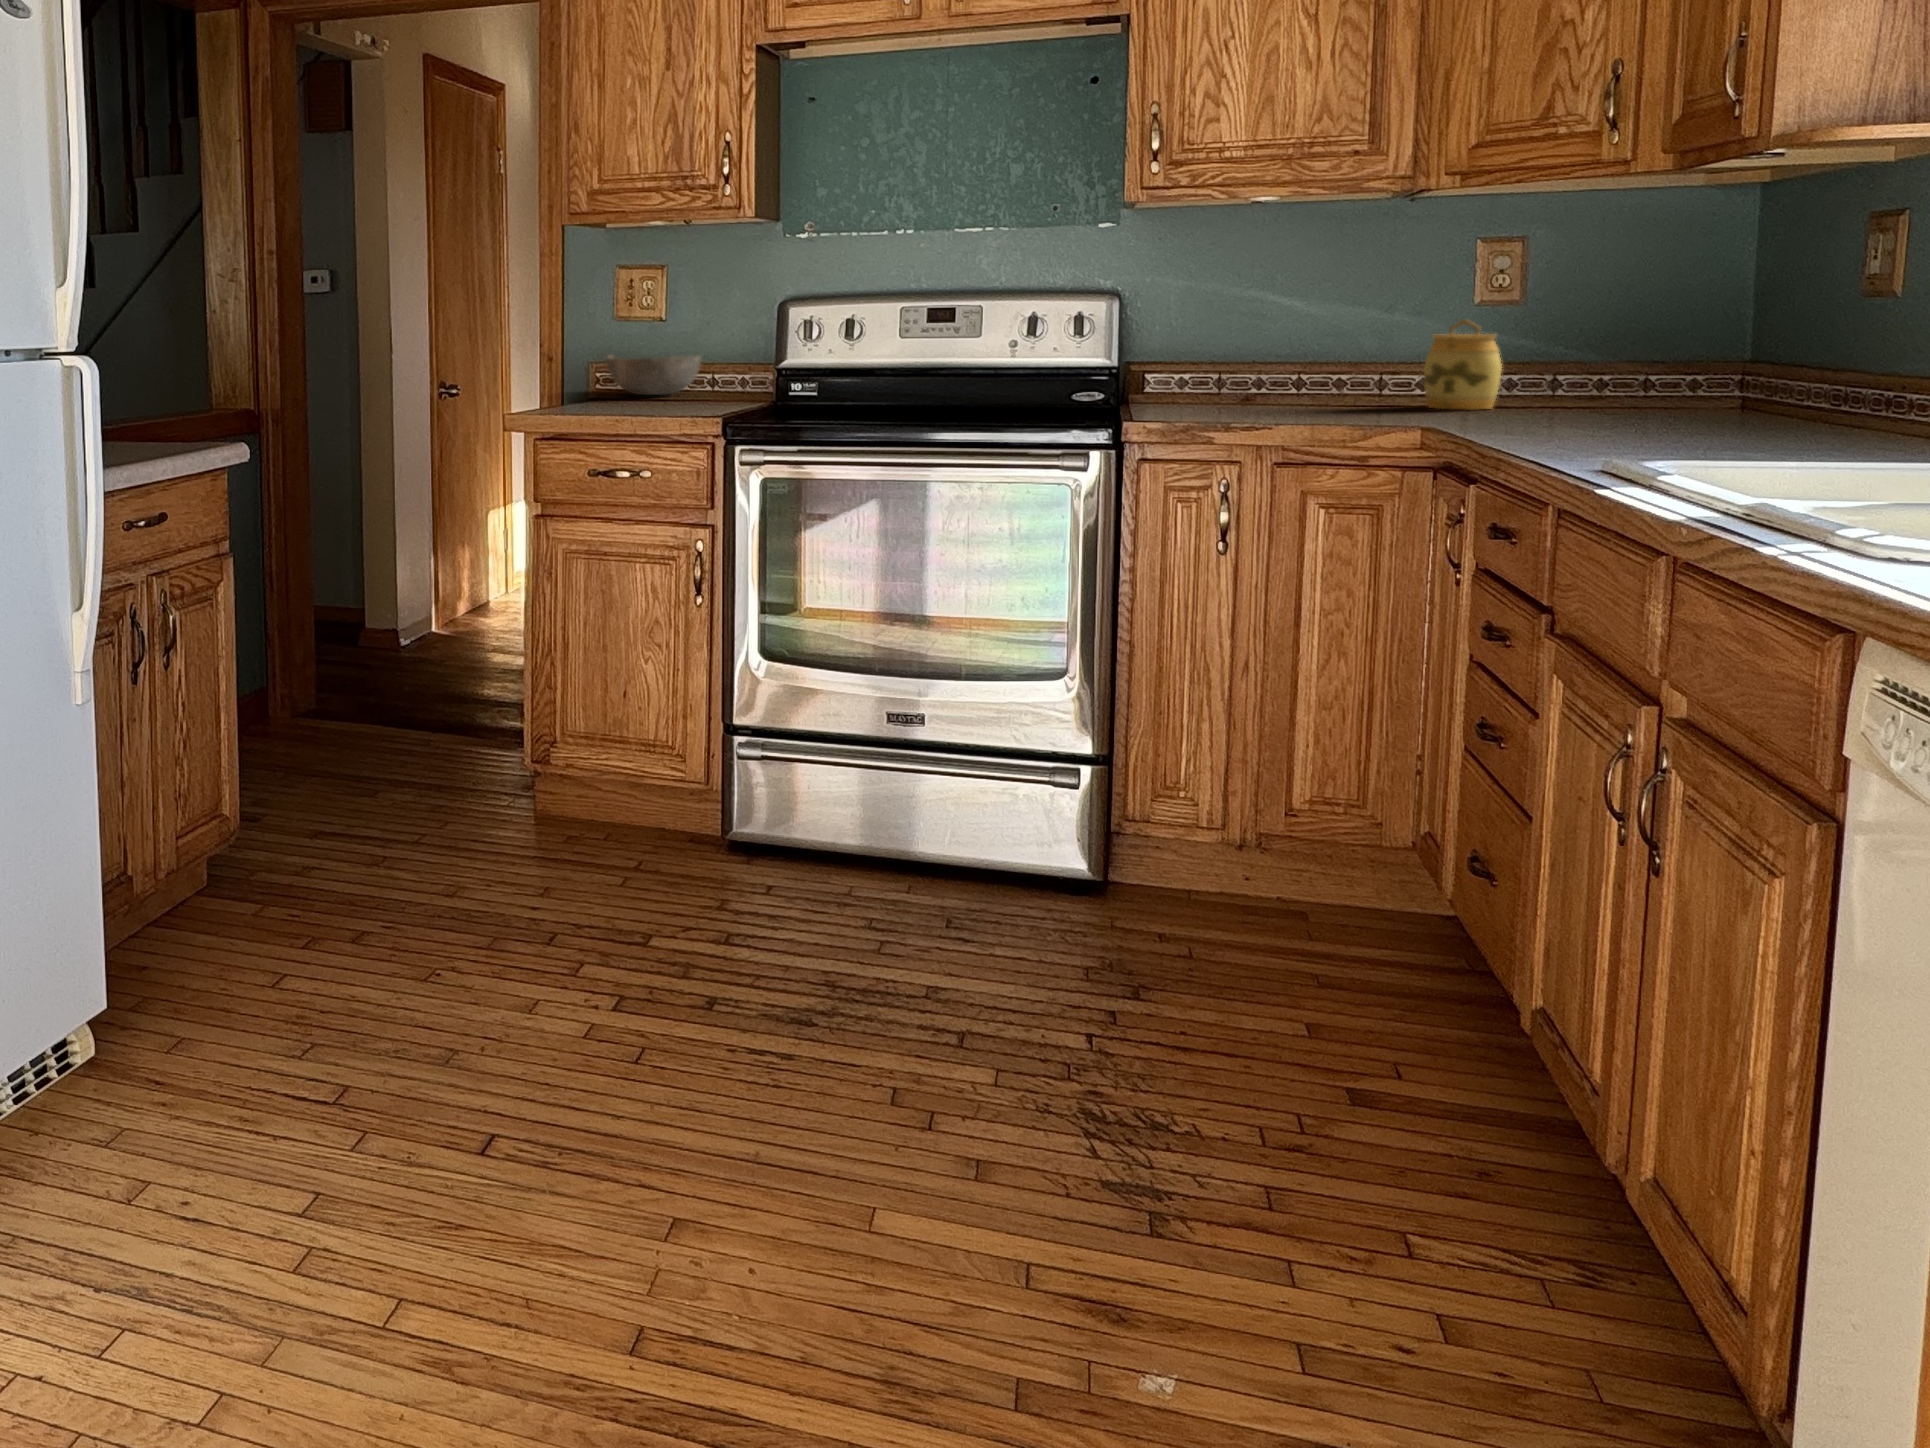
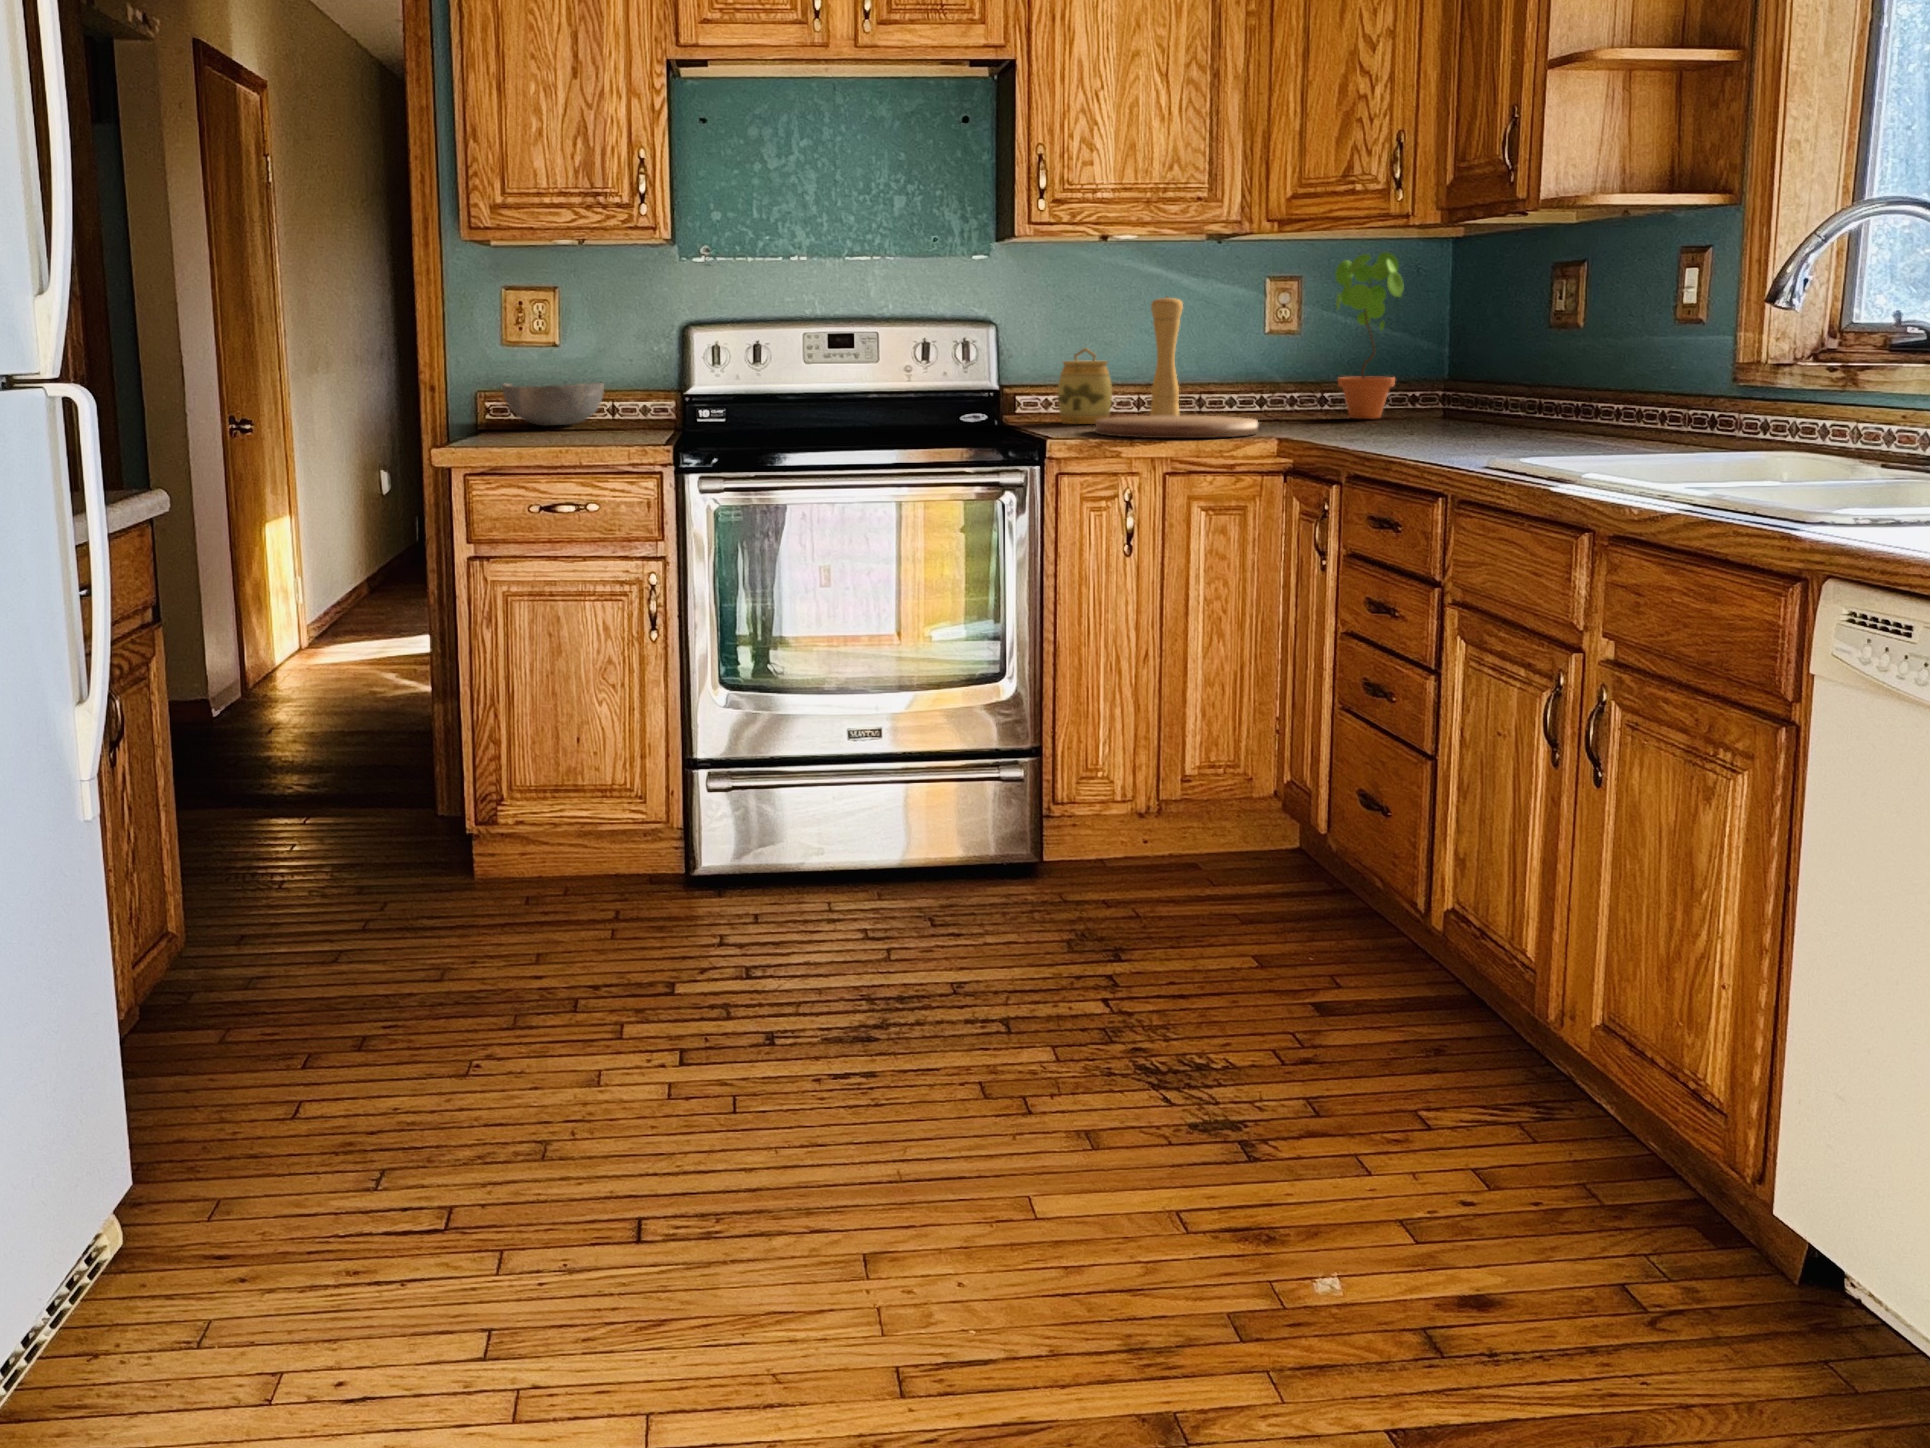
potted plant: none [1572,204,1668,407] -> present [1335,252,1403,419]
pepper mill: none [1306,263,1352,405] -> present [1150,296,1183,416]
jar: present [1424,320,1502,409] -> present [1058,348,1112,424]
cutting board: none [1203,398,1413,425] -> present [1095,416,1258,438]

